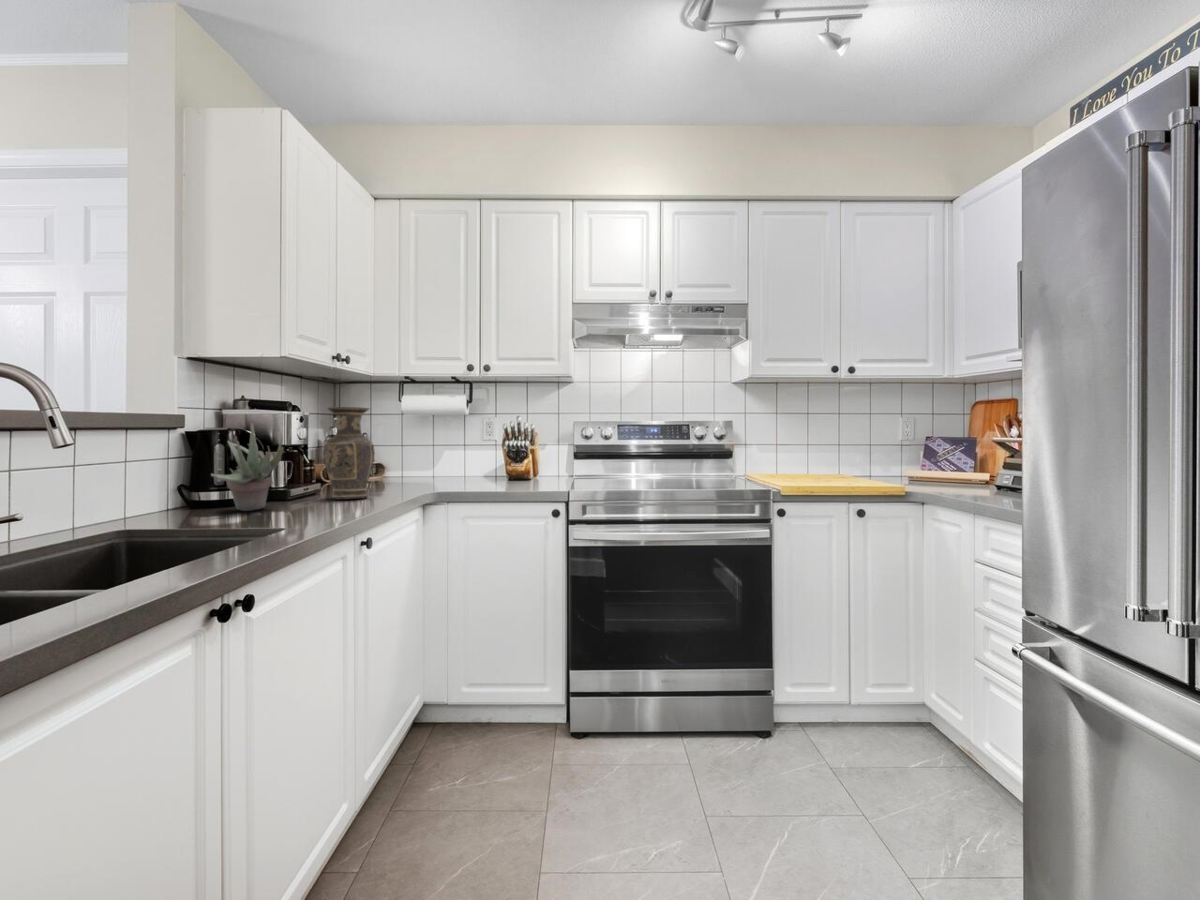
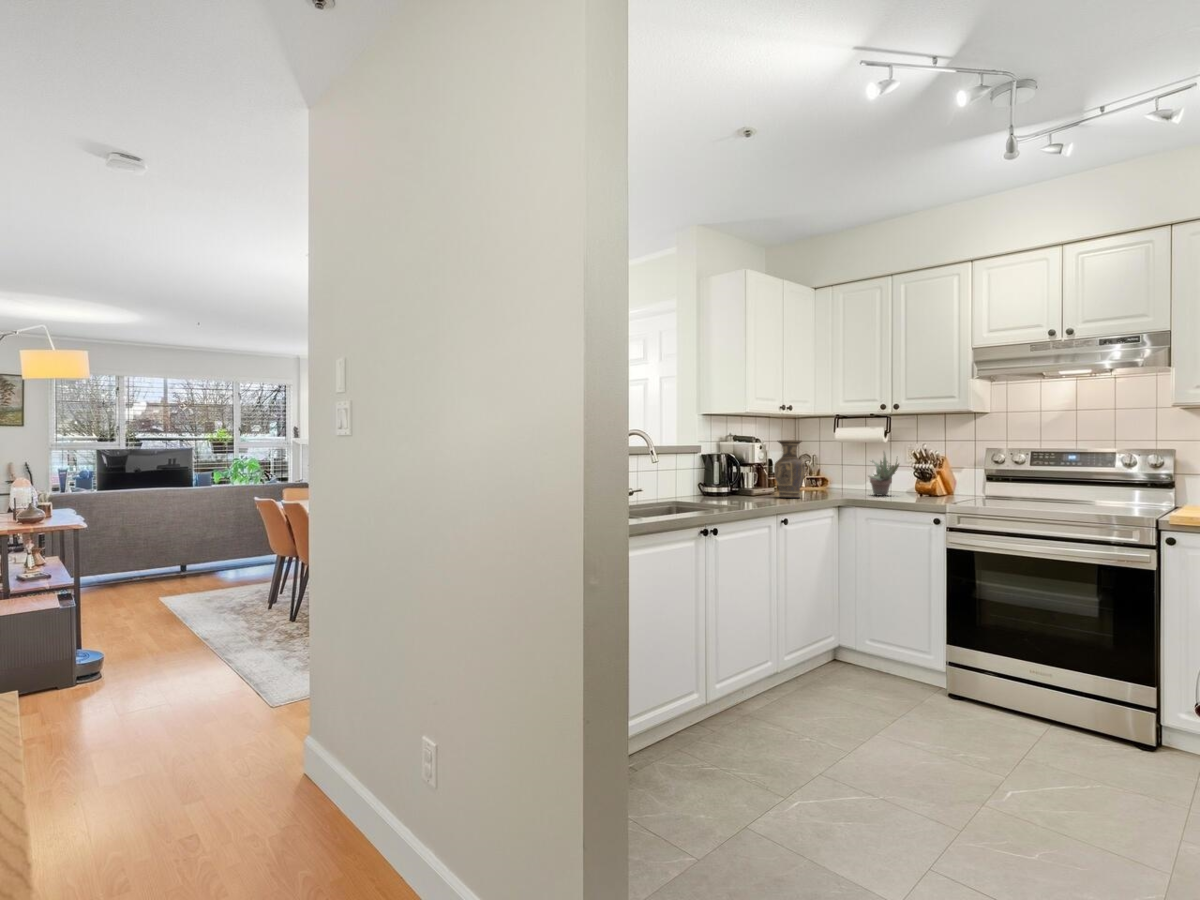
succulent plant: present [211,423,284,511] -> present [869,451,899,495]

